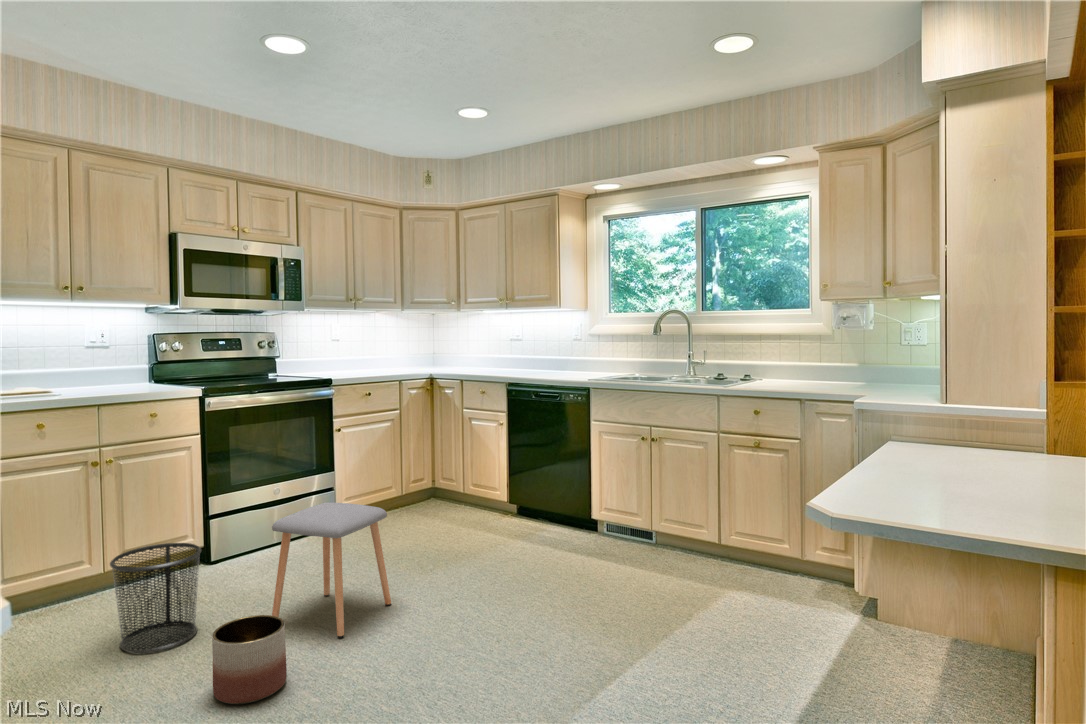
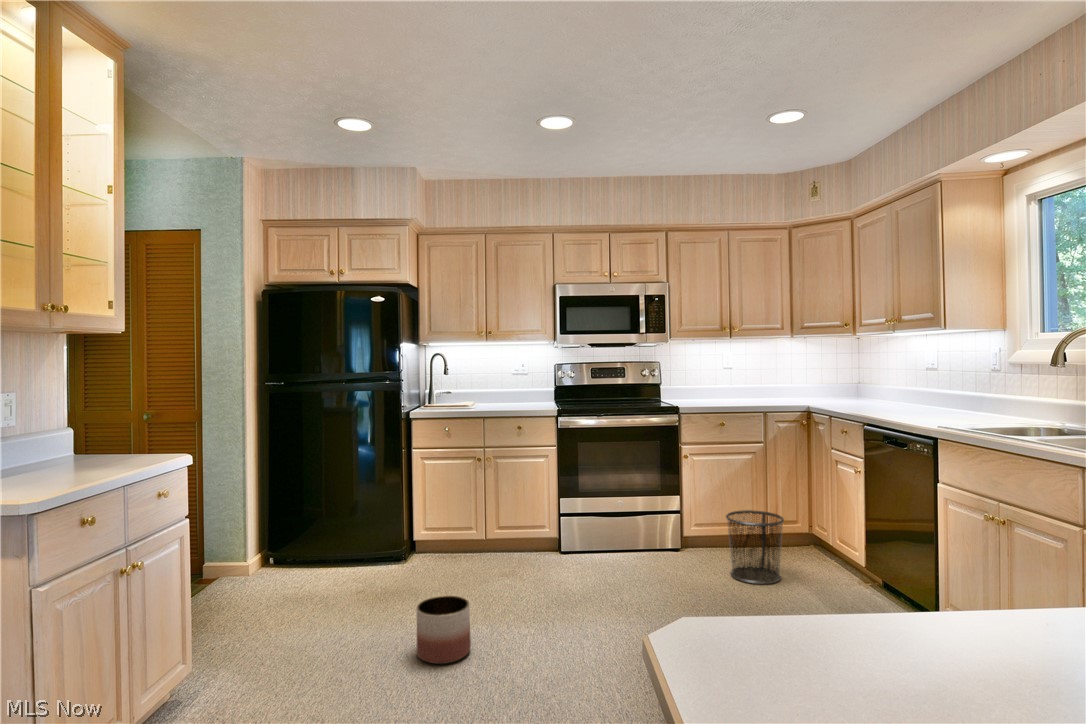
stool: present [272,502,391,638] -> none [520,521,614,645]
waste bin: present [110,543,201,653] -> present [726,510,784,584]

